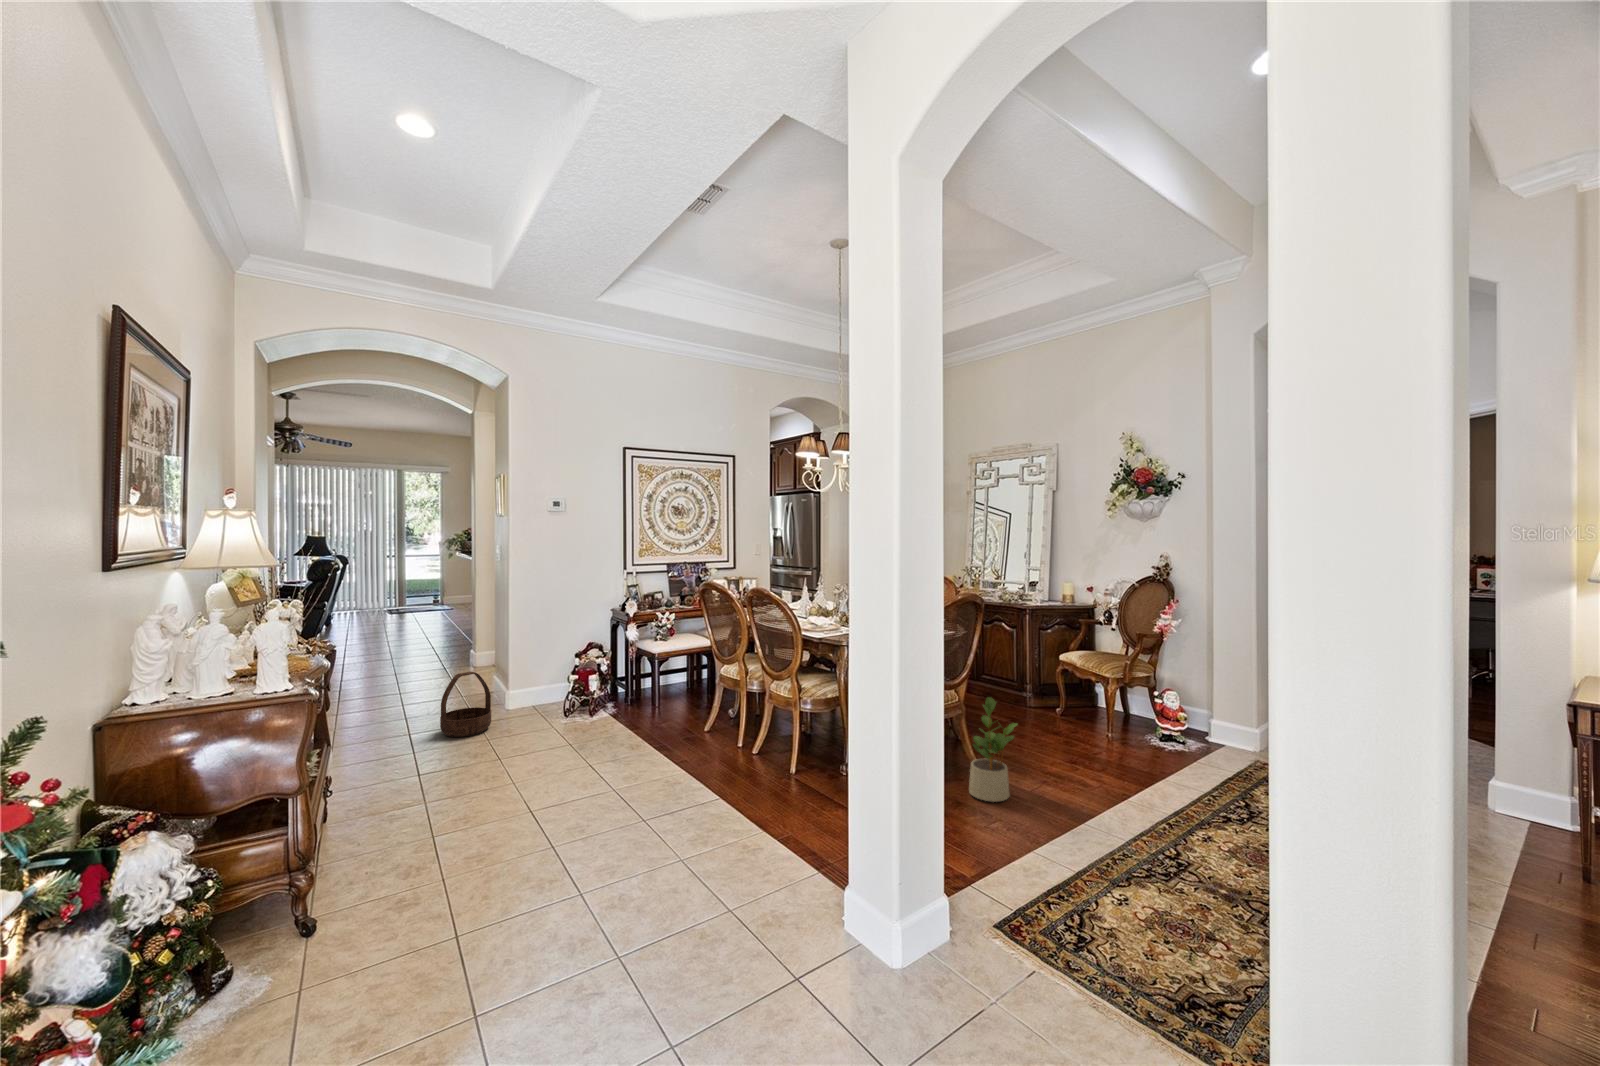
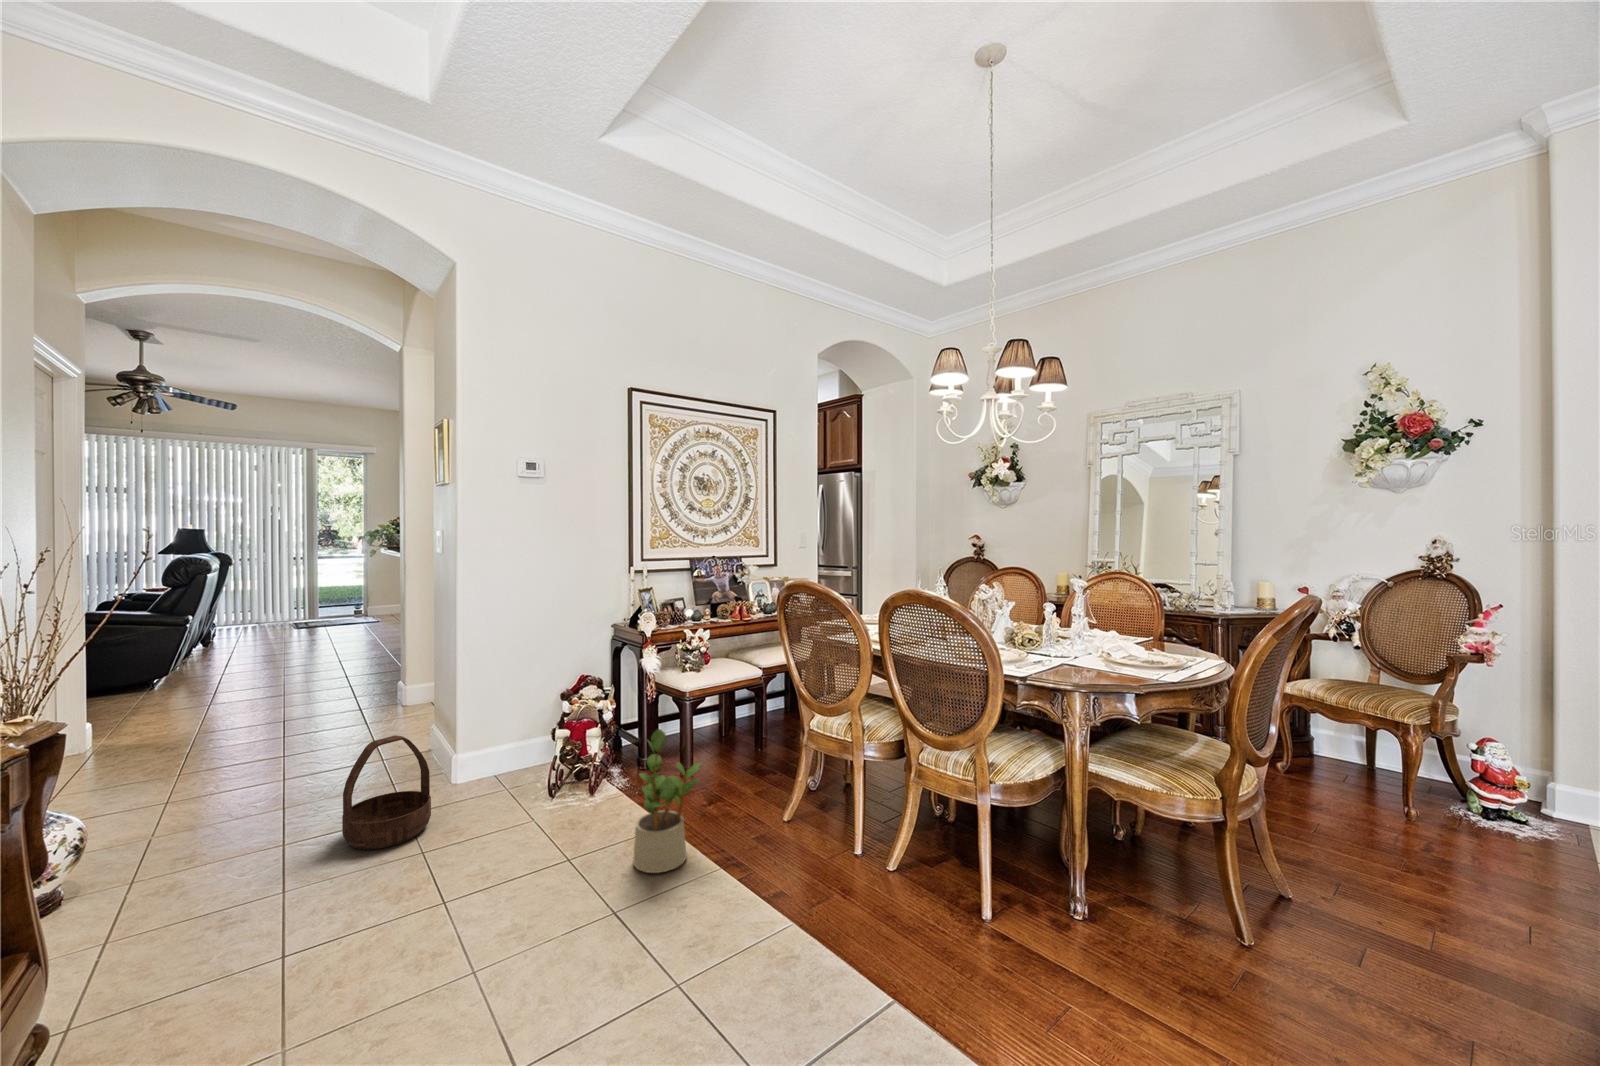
potted plant: present [969,697,1017,802] -> present [633,729,702,873]

